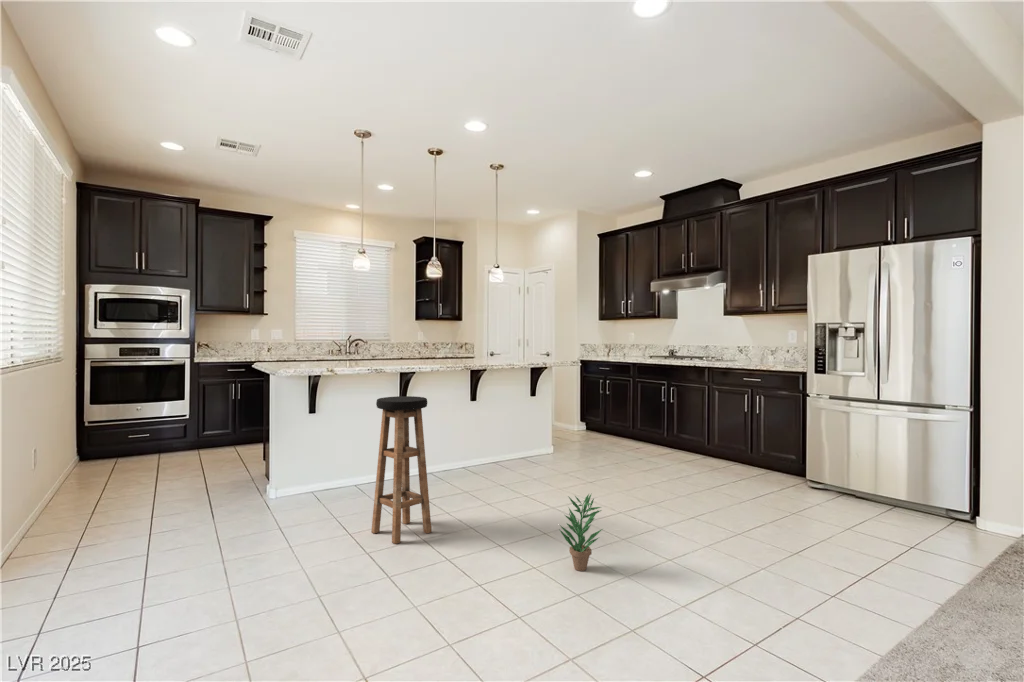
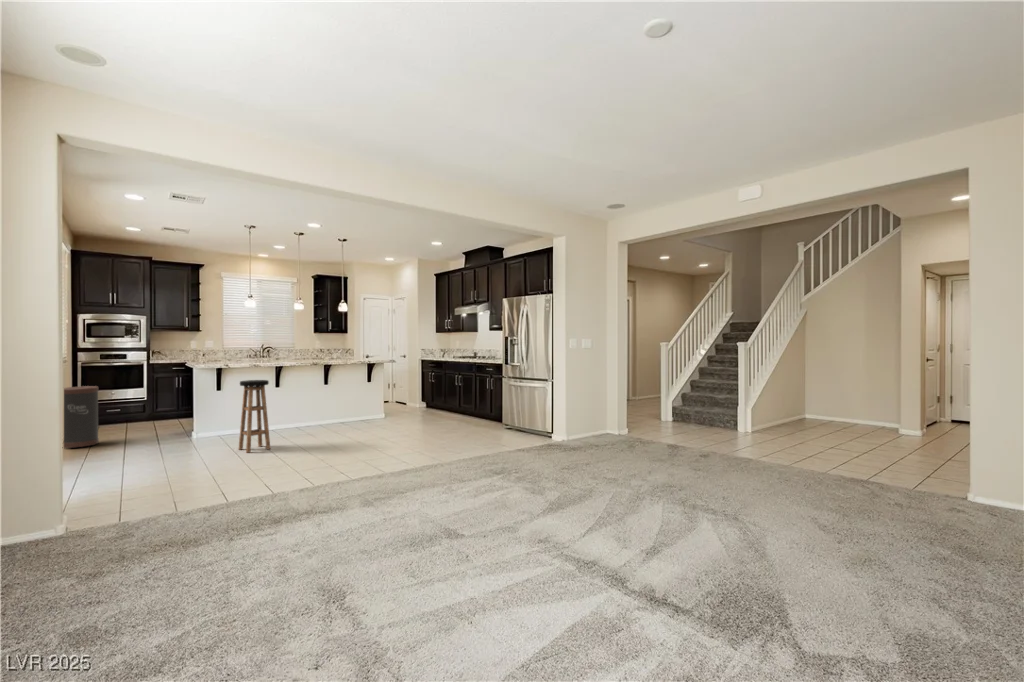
trash can: none [46,403,114,521] -> present [62,386,99,448]
potted plant: present [560,494,601,571] -> none [320,422,340,459]

